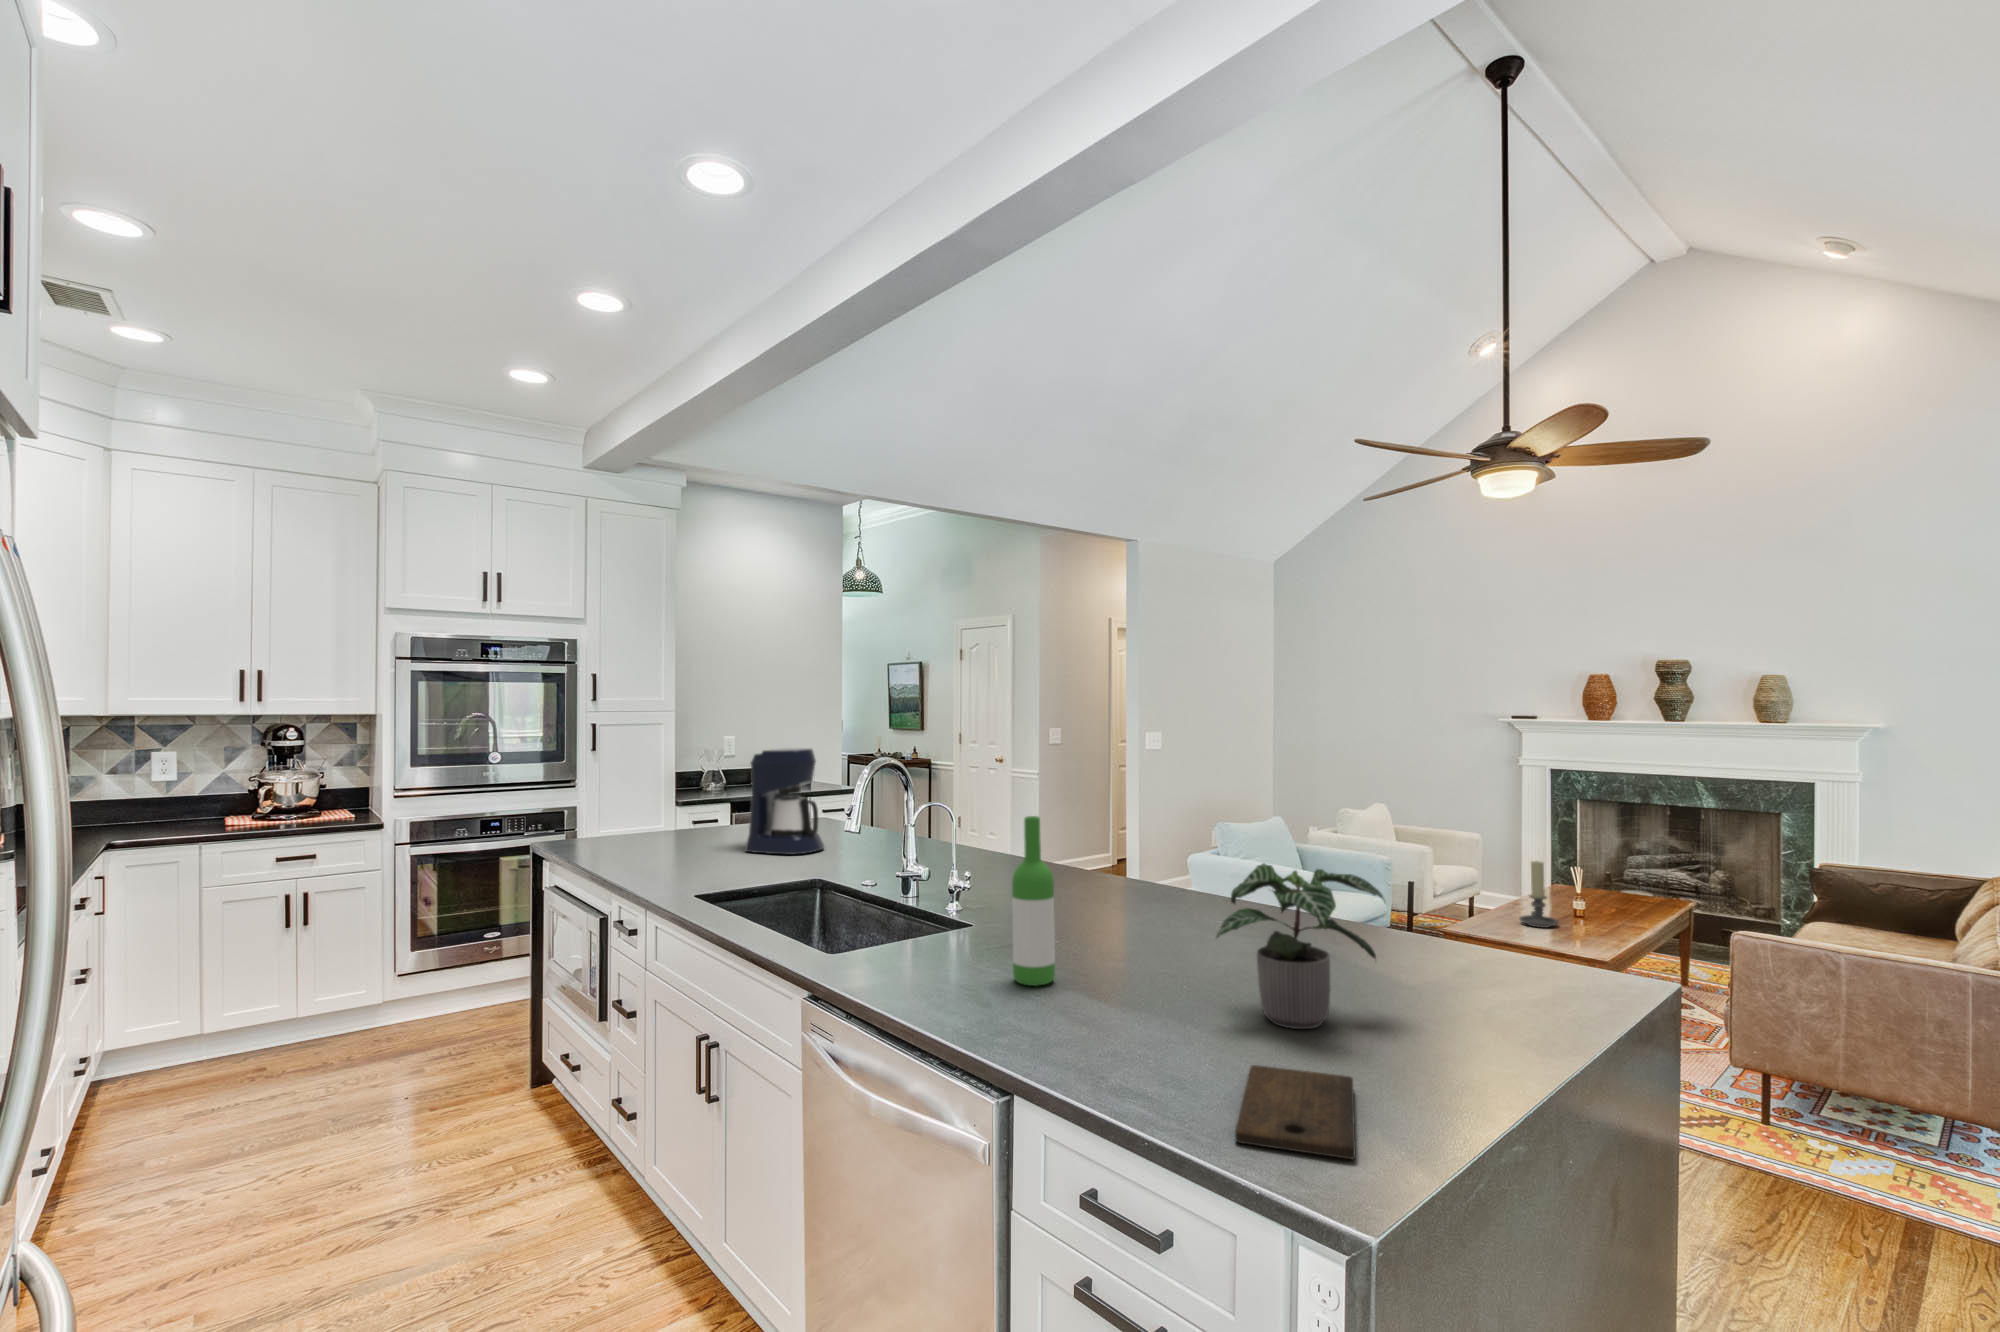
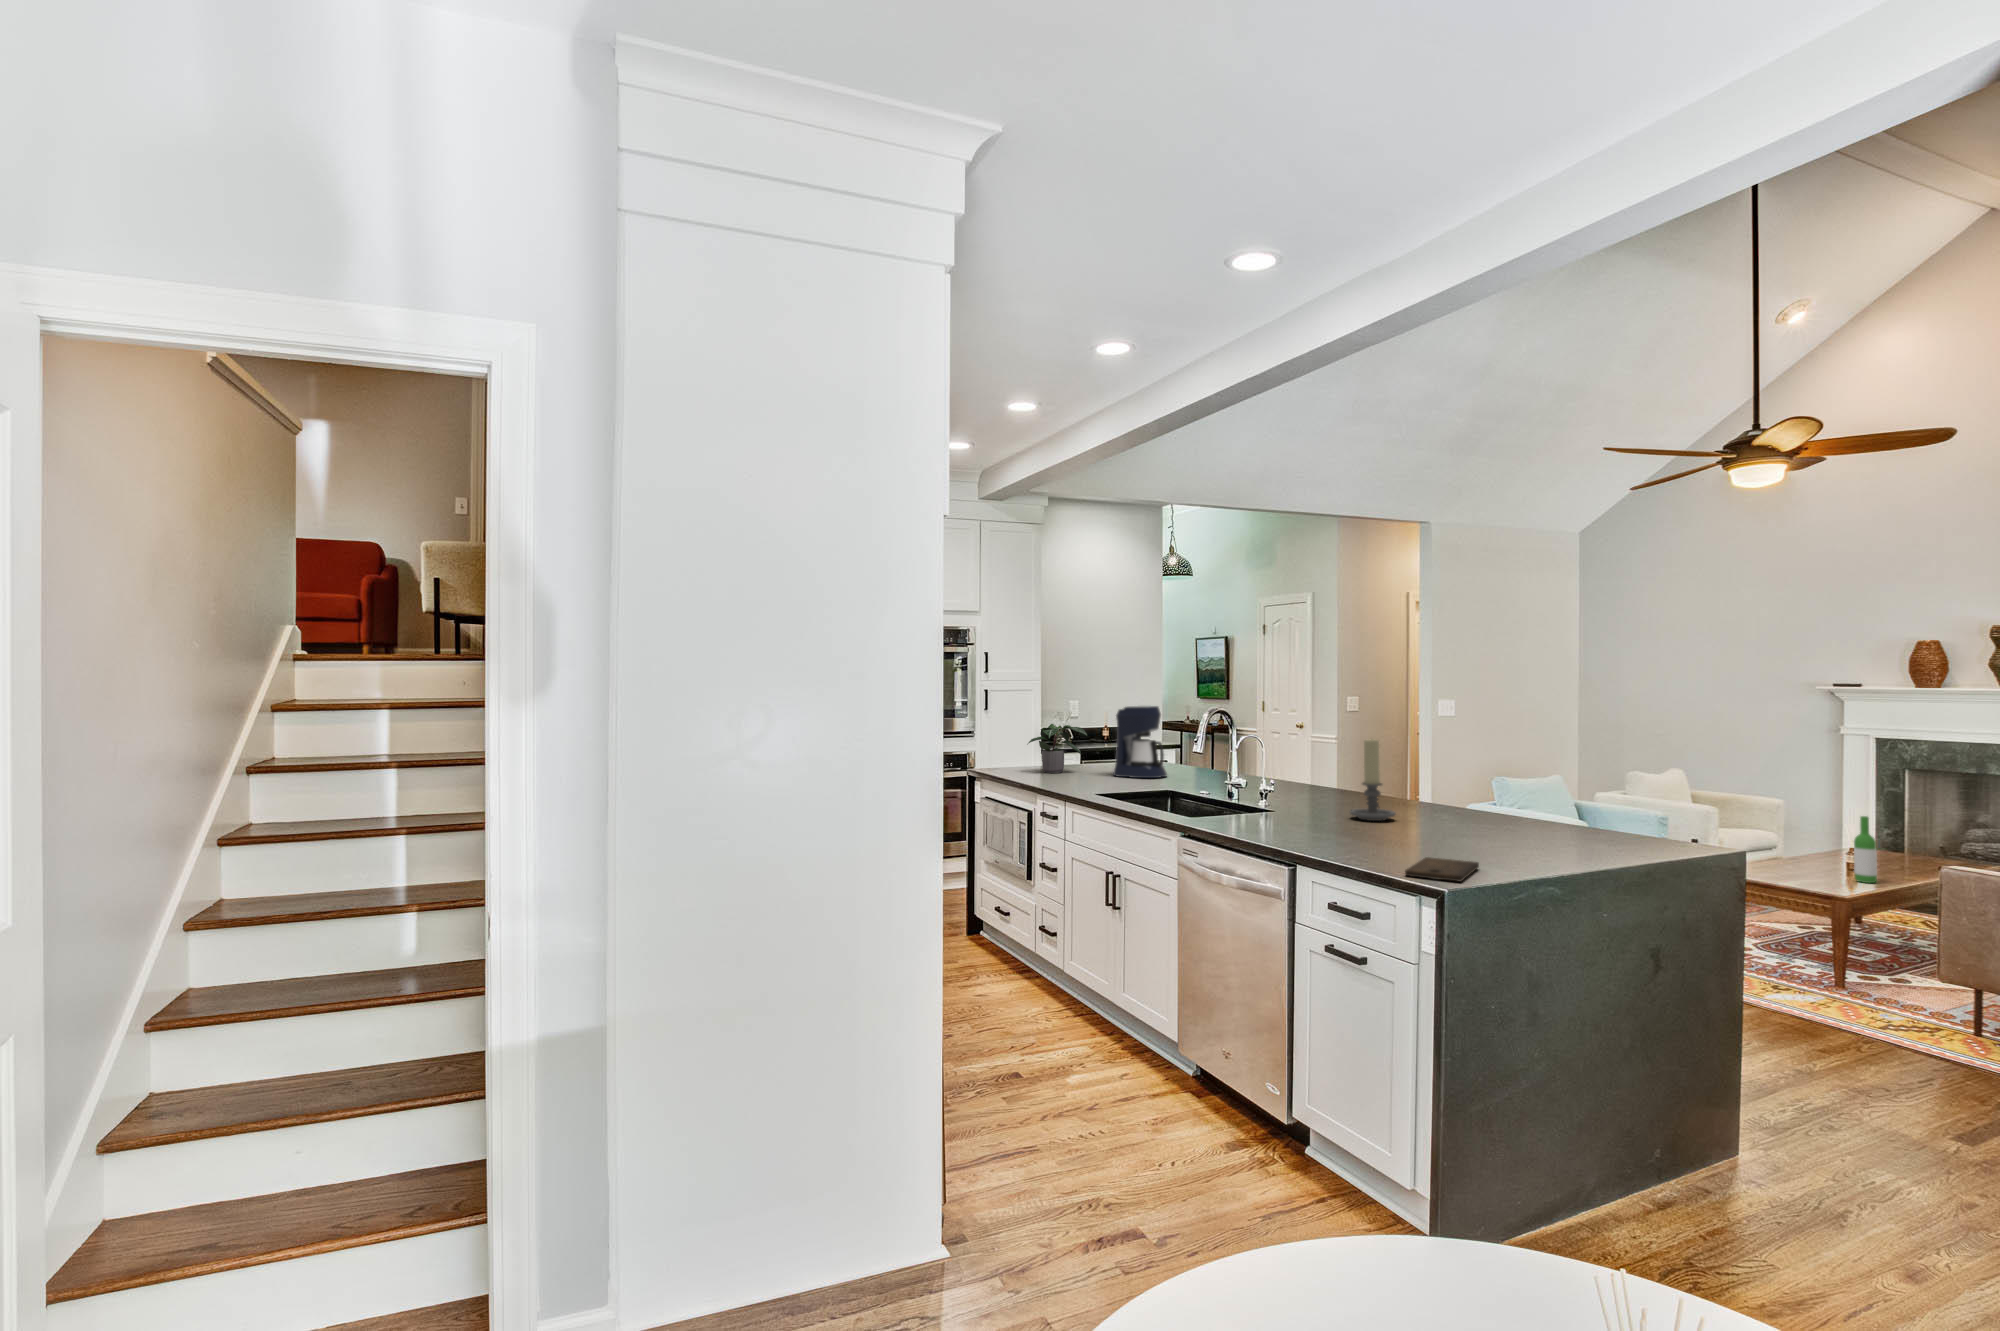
wine bottle: present [1012,816,1055,986] -> present [1854,816,1877,883]
candle holder: present [1520,861,1559,928] -> present [1350,739,1396,821]
potted plant: present [1216,863,1383,1029] -> present [1029,724,1087,773]

